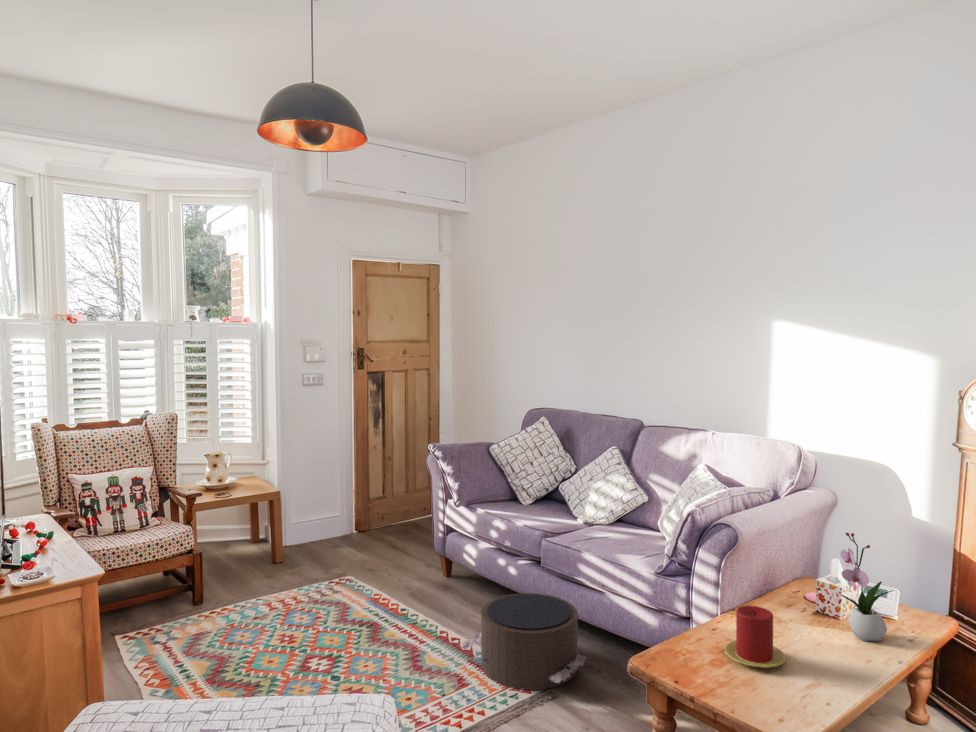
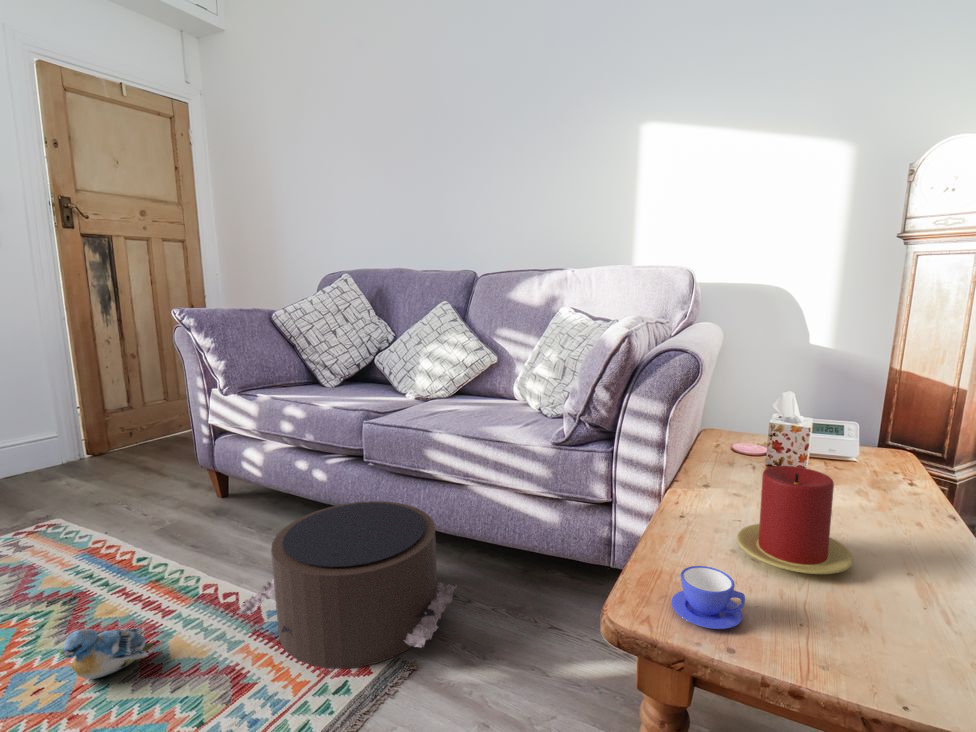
flower arrangement: present [840,533,893,641] -> none [835,343,914,496]
plush toy: none [379,637,419,665] -> present [61,628,156,679]
teacup: none [660,647,693,675] -> present [671,566,745,629]

